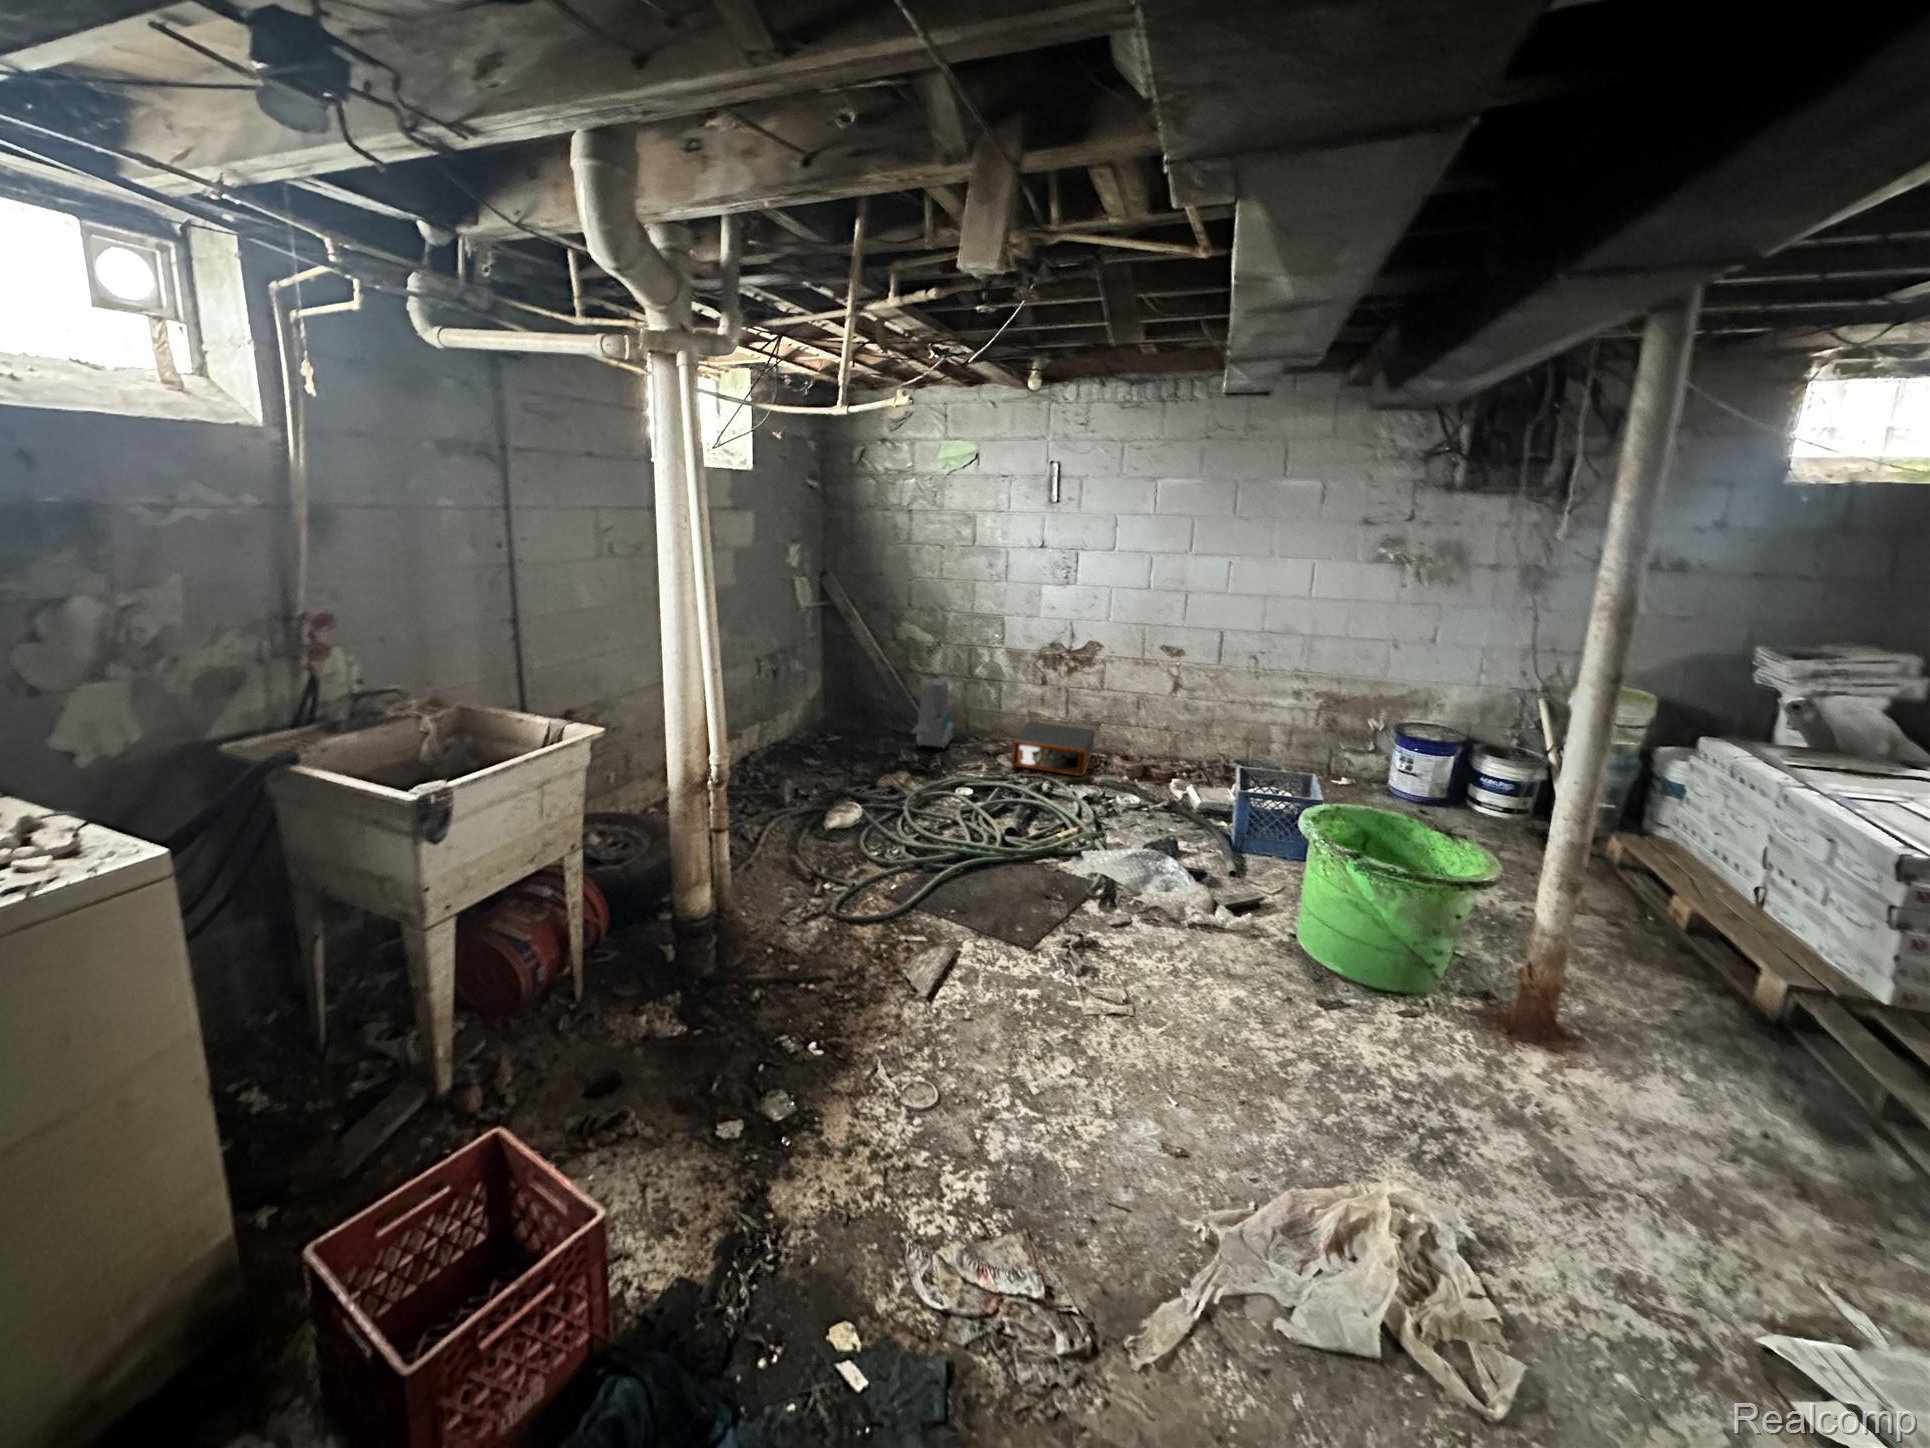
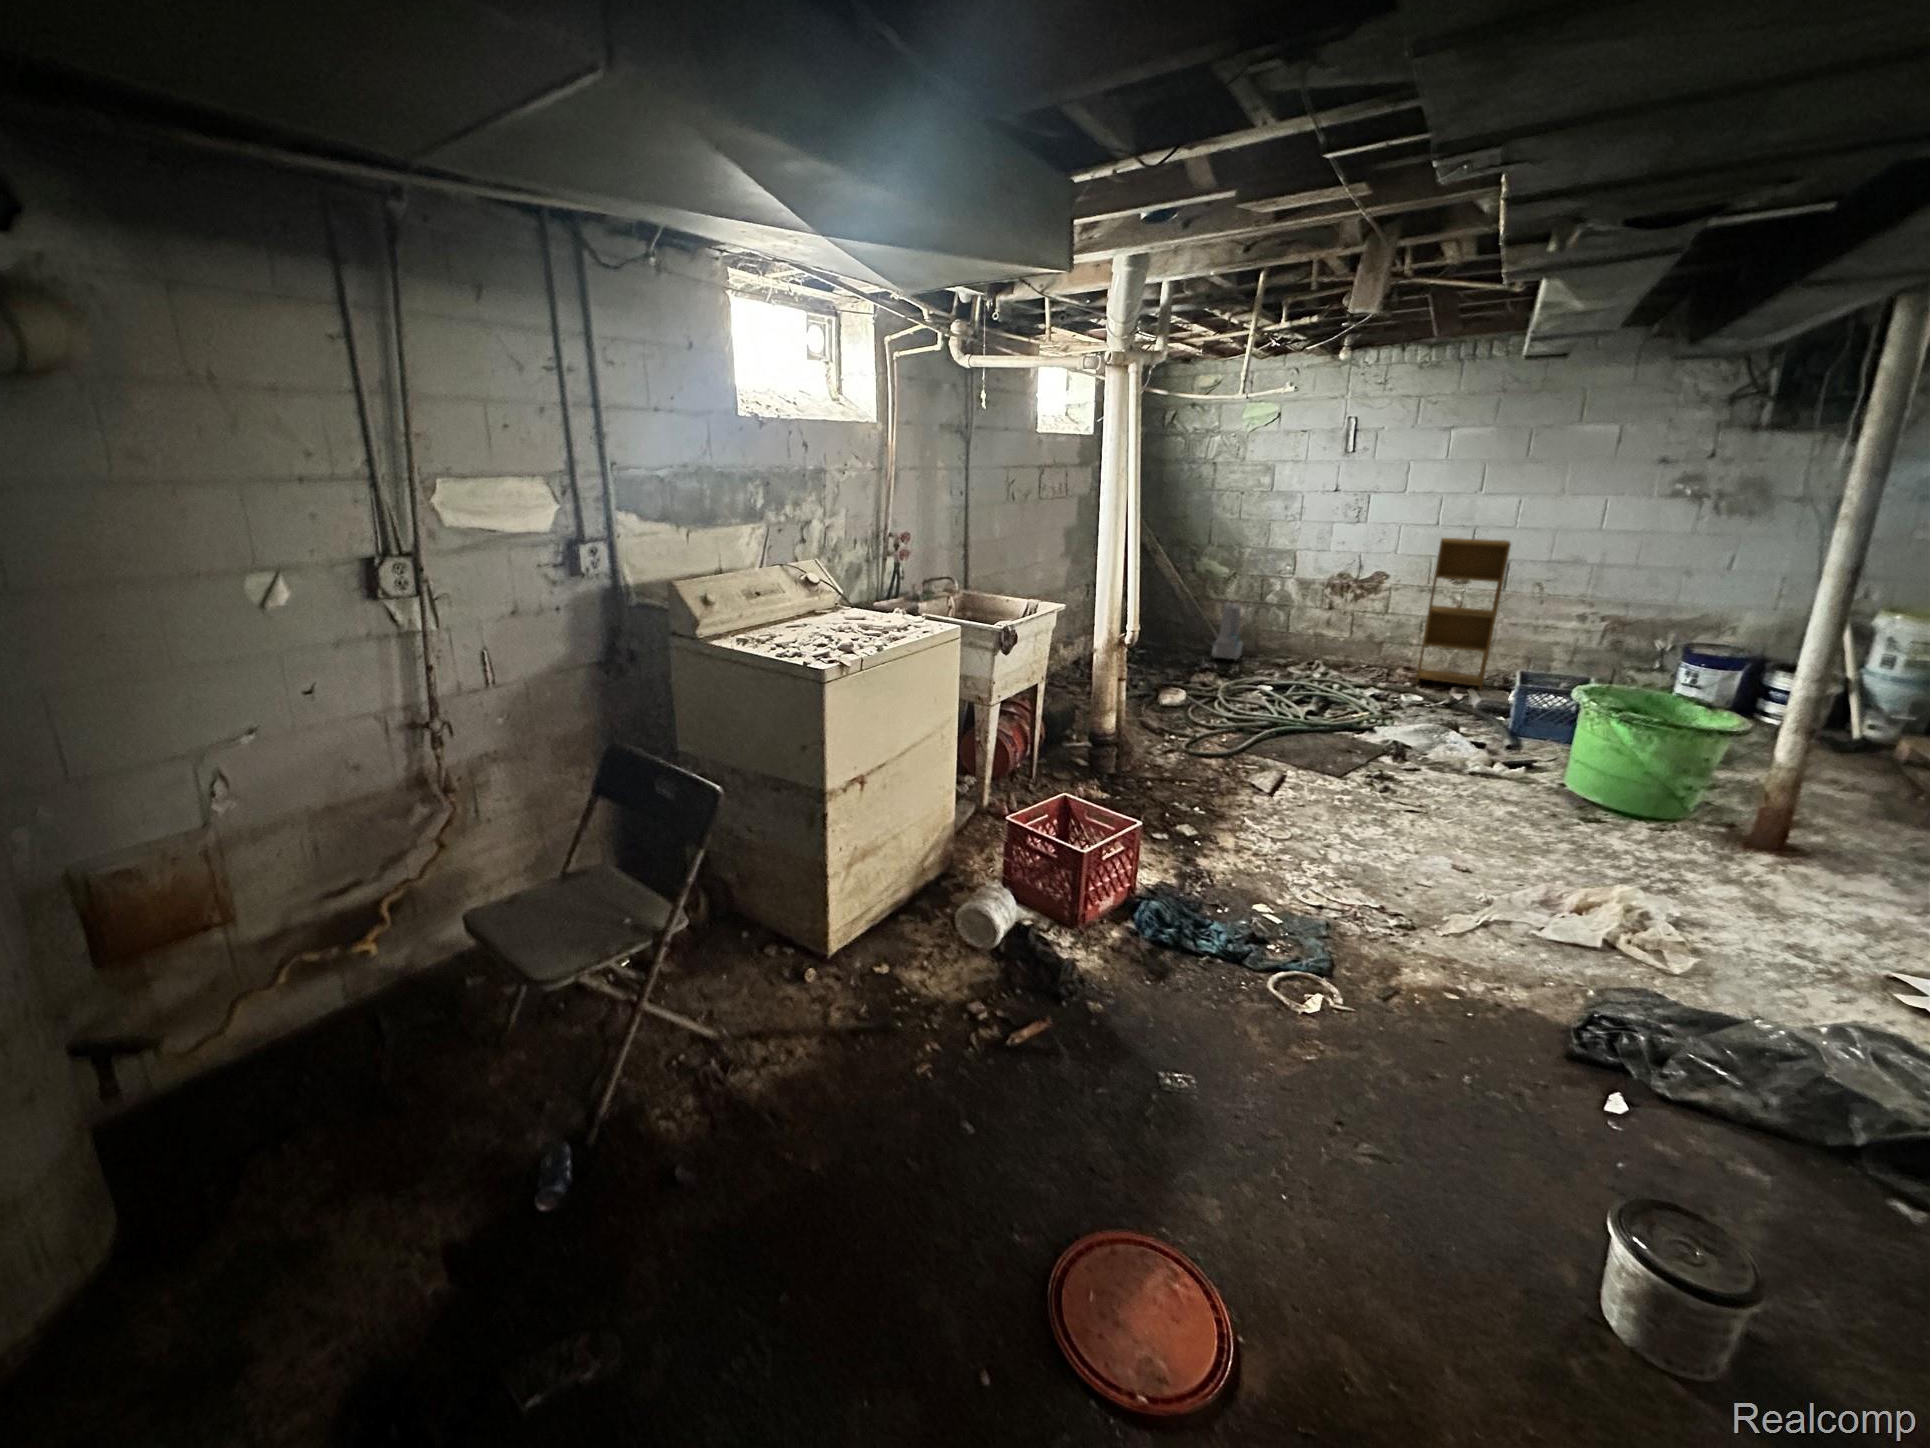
shelving unit: none [1136,603,1222,780] -> present [1416,538,1511,690]
storage box: present [1011,721,1095,776] -> none [1300,641,1377,683]

